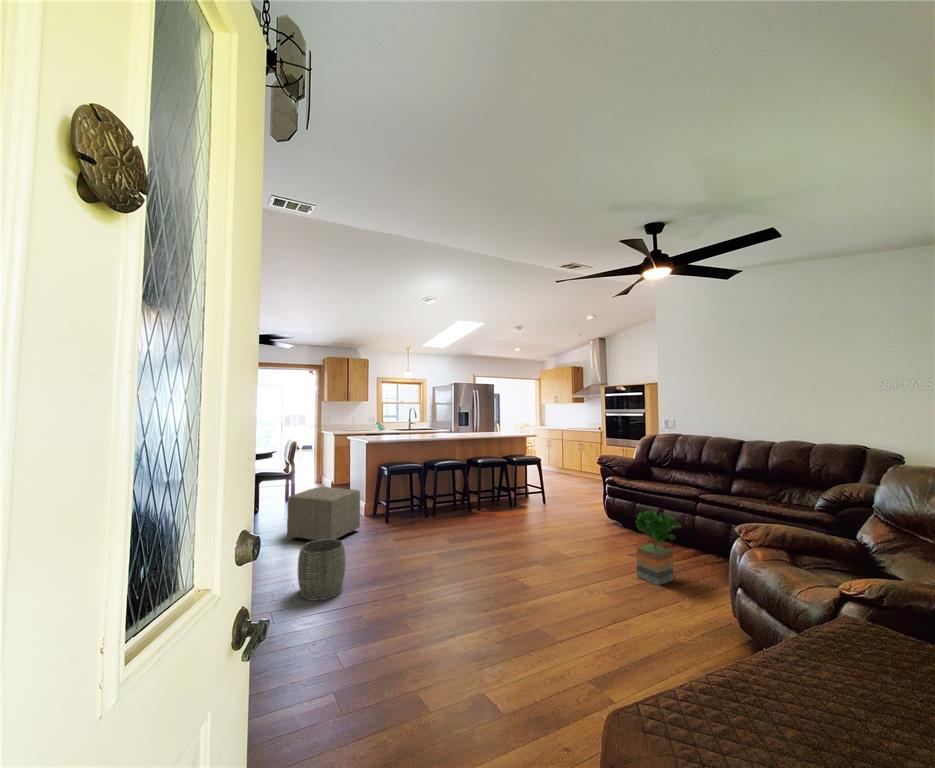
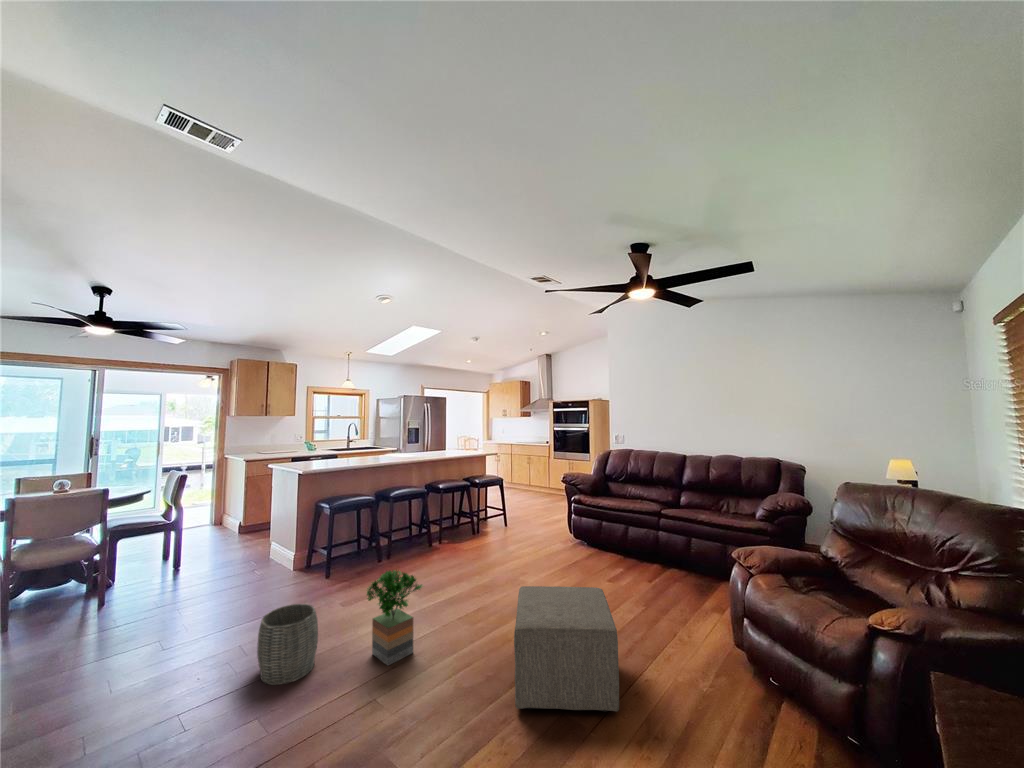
ottoman: present [287,487,360,540] -> present [514,586,619,712]
potted tree: present [636,511,680,585] -> present [367,570,422,665]

